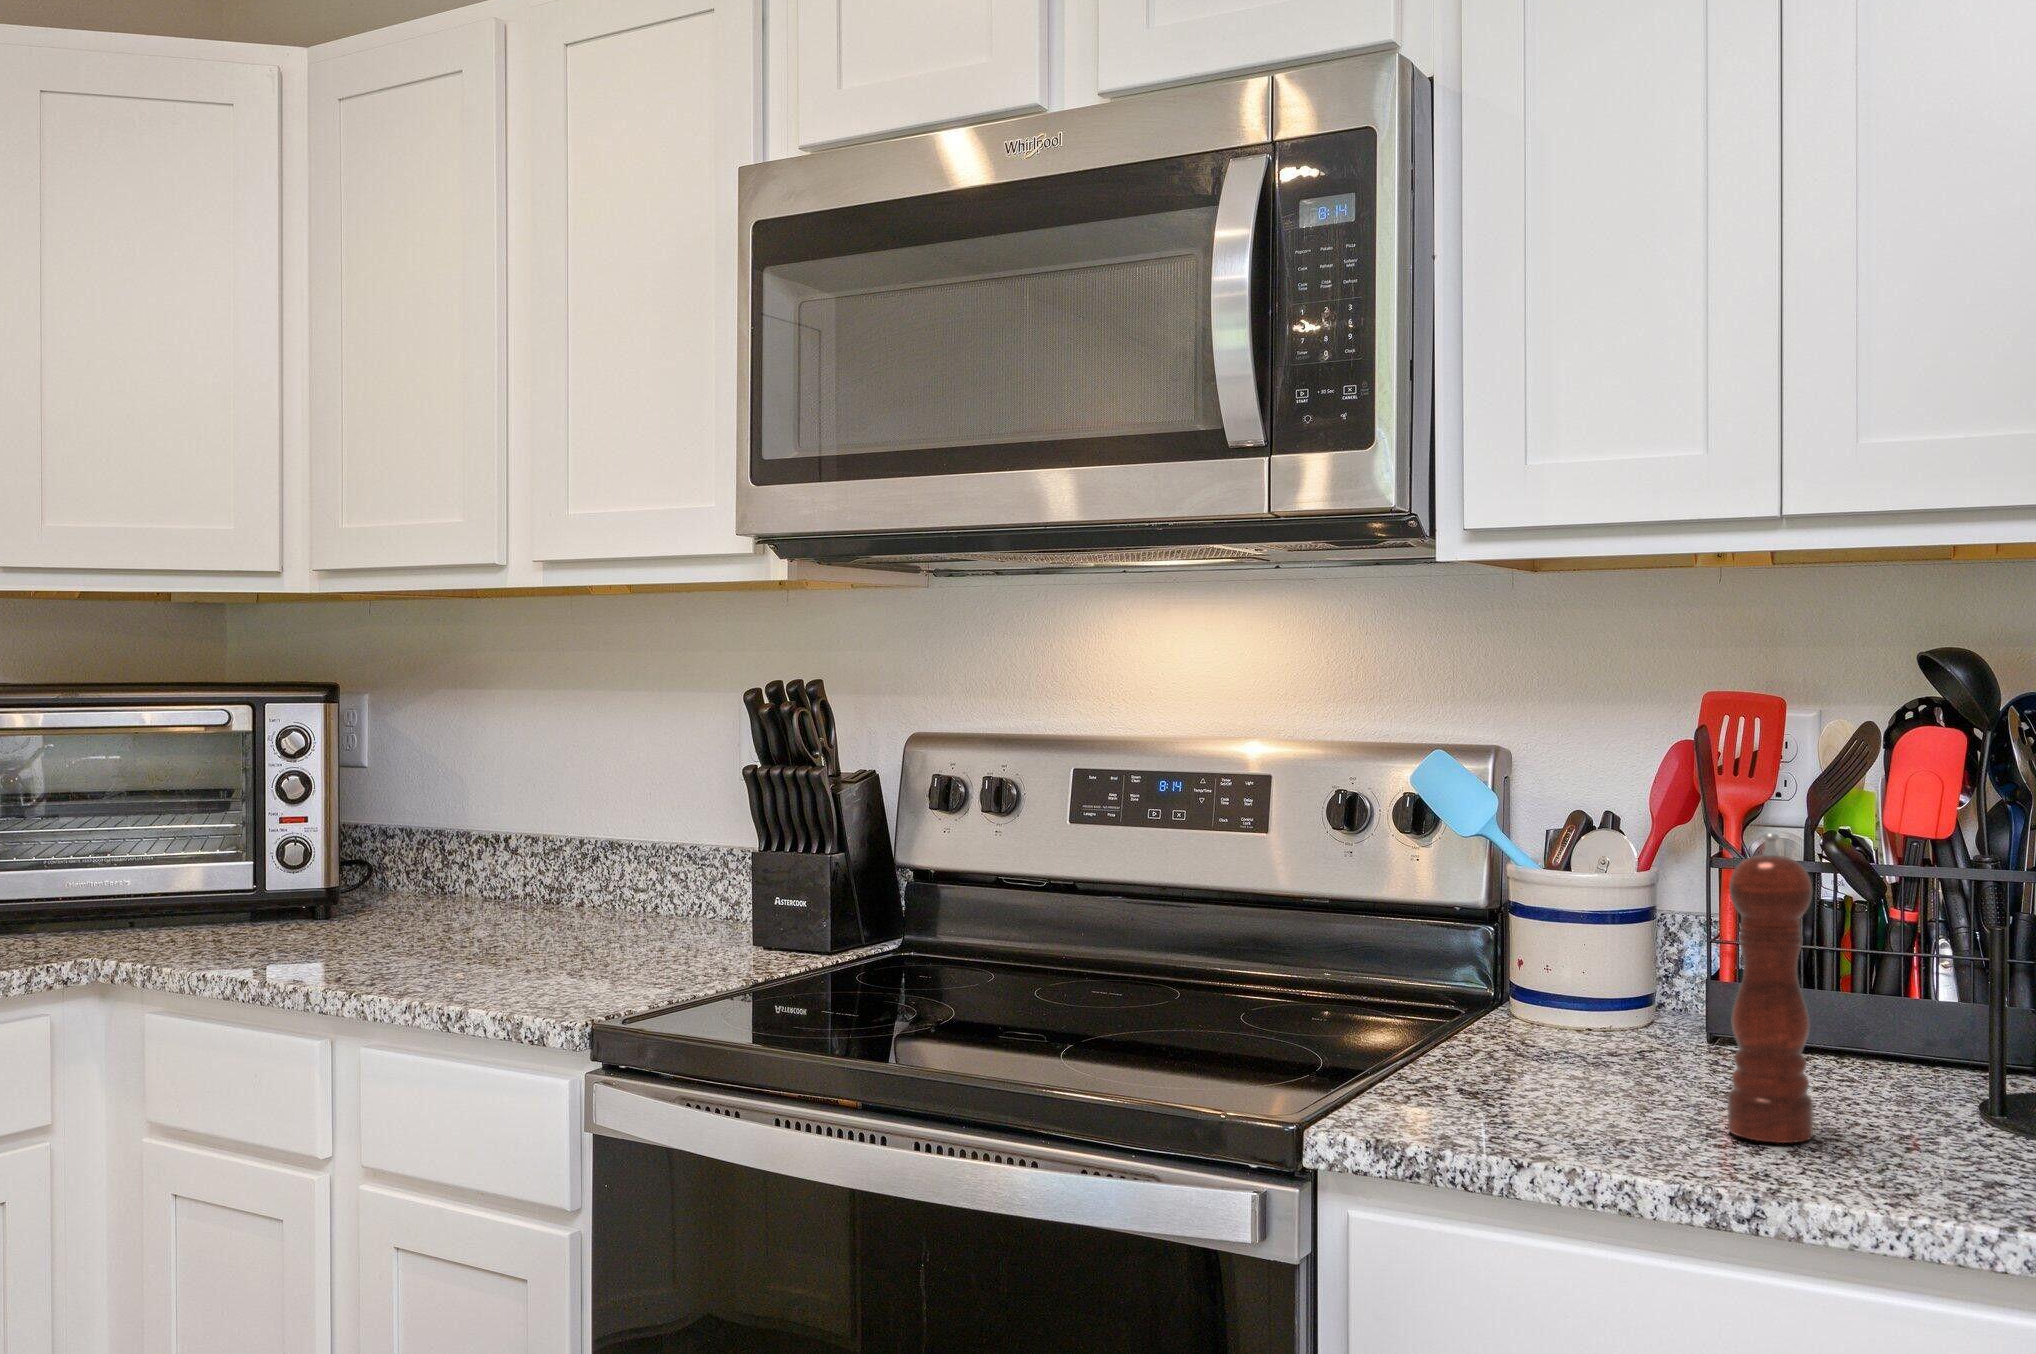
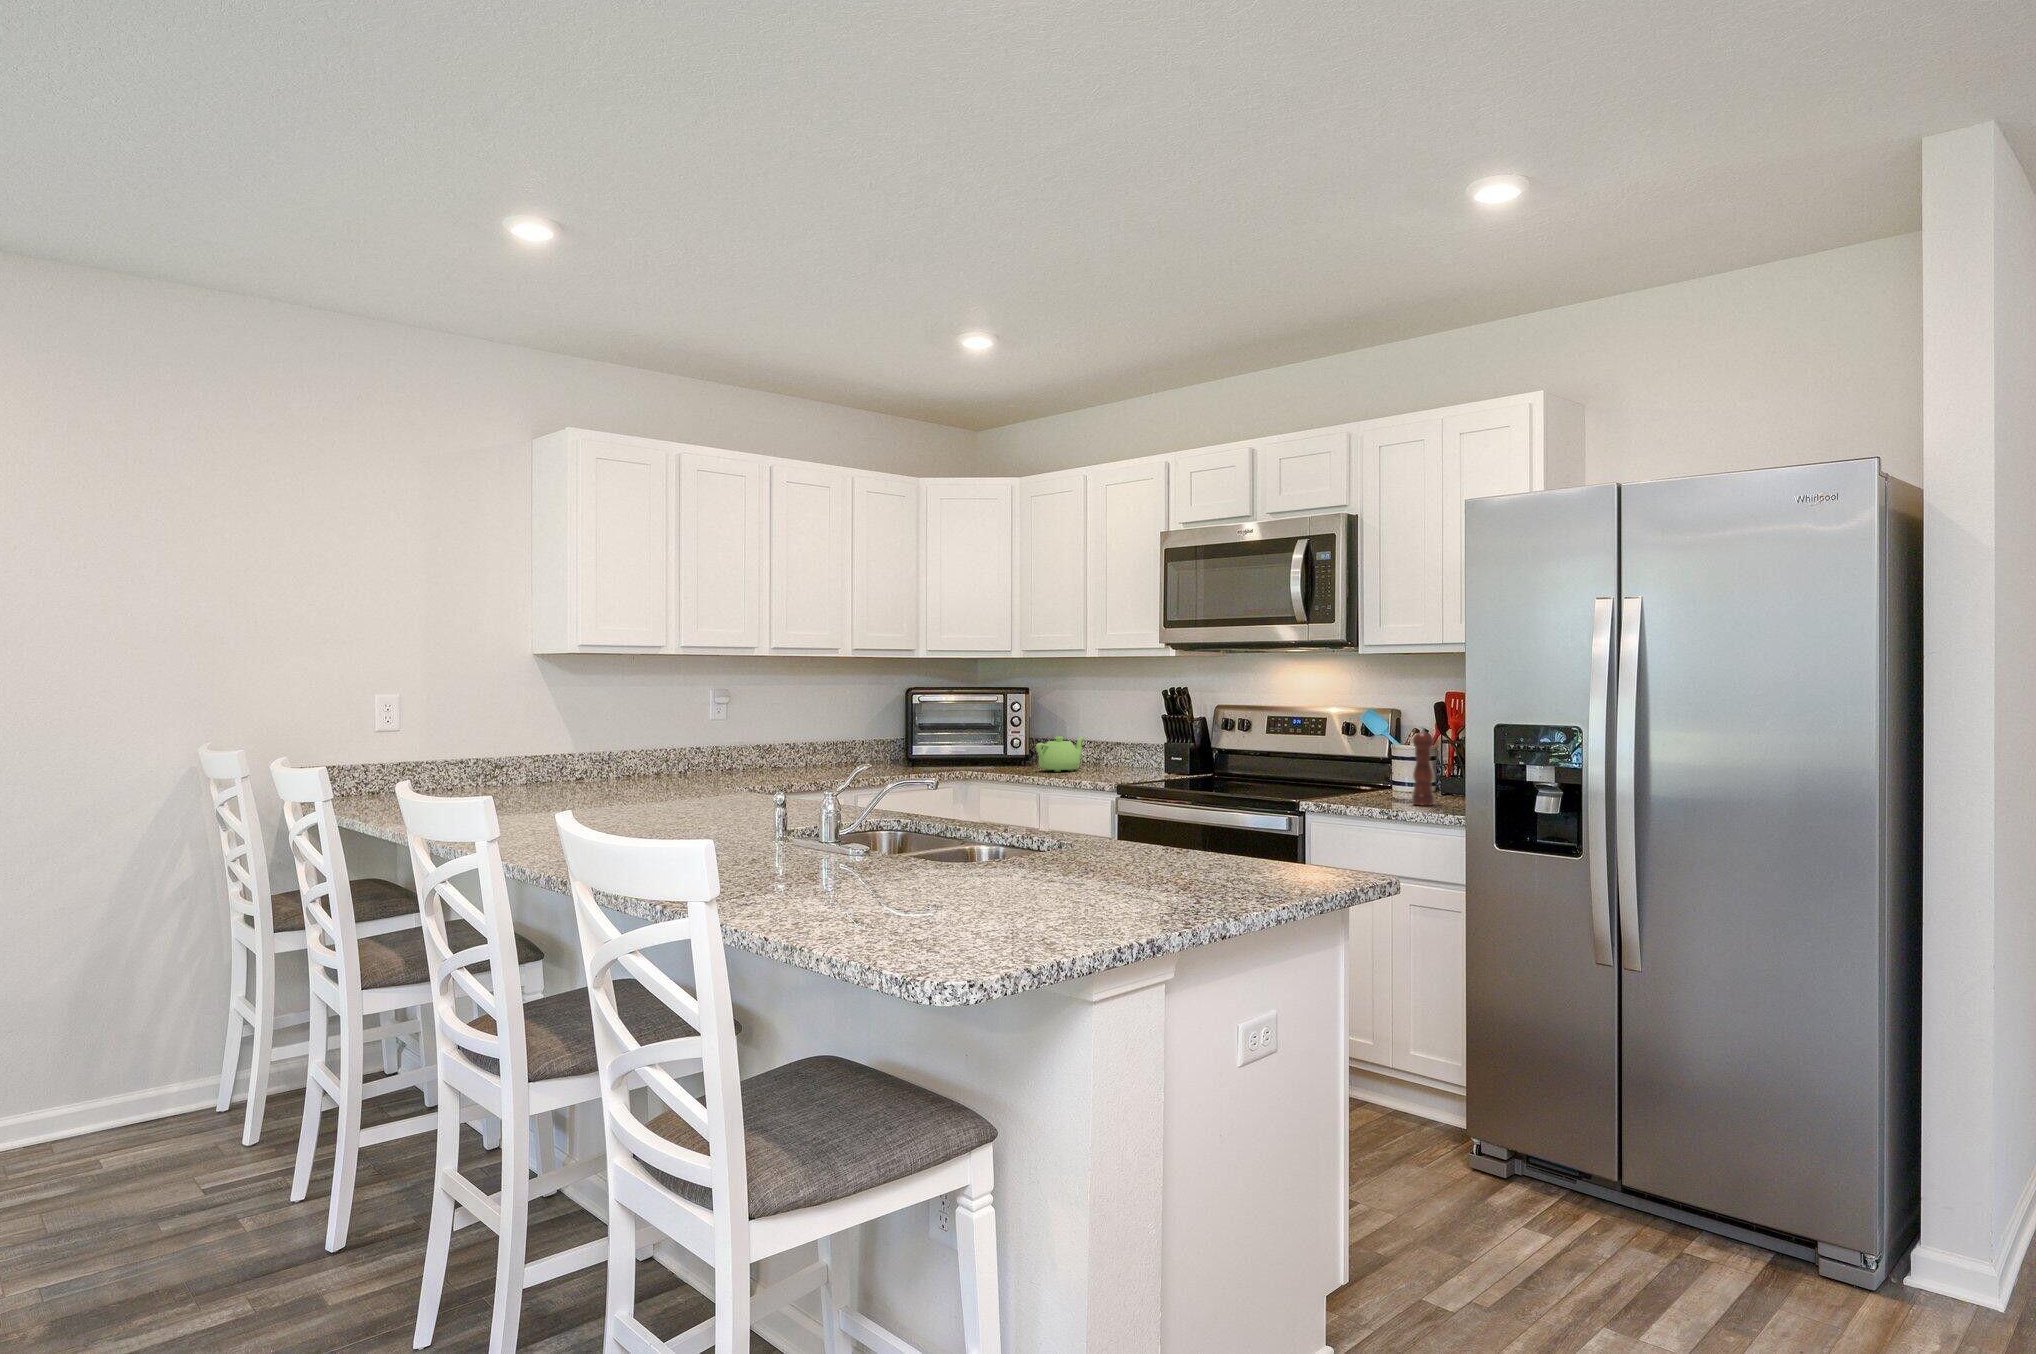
teapot: none [349,827,511,943] -> present [1036,736,1085,772]

